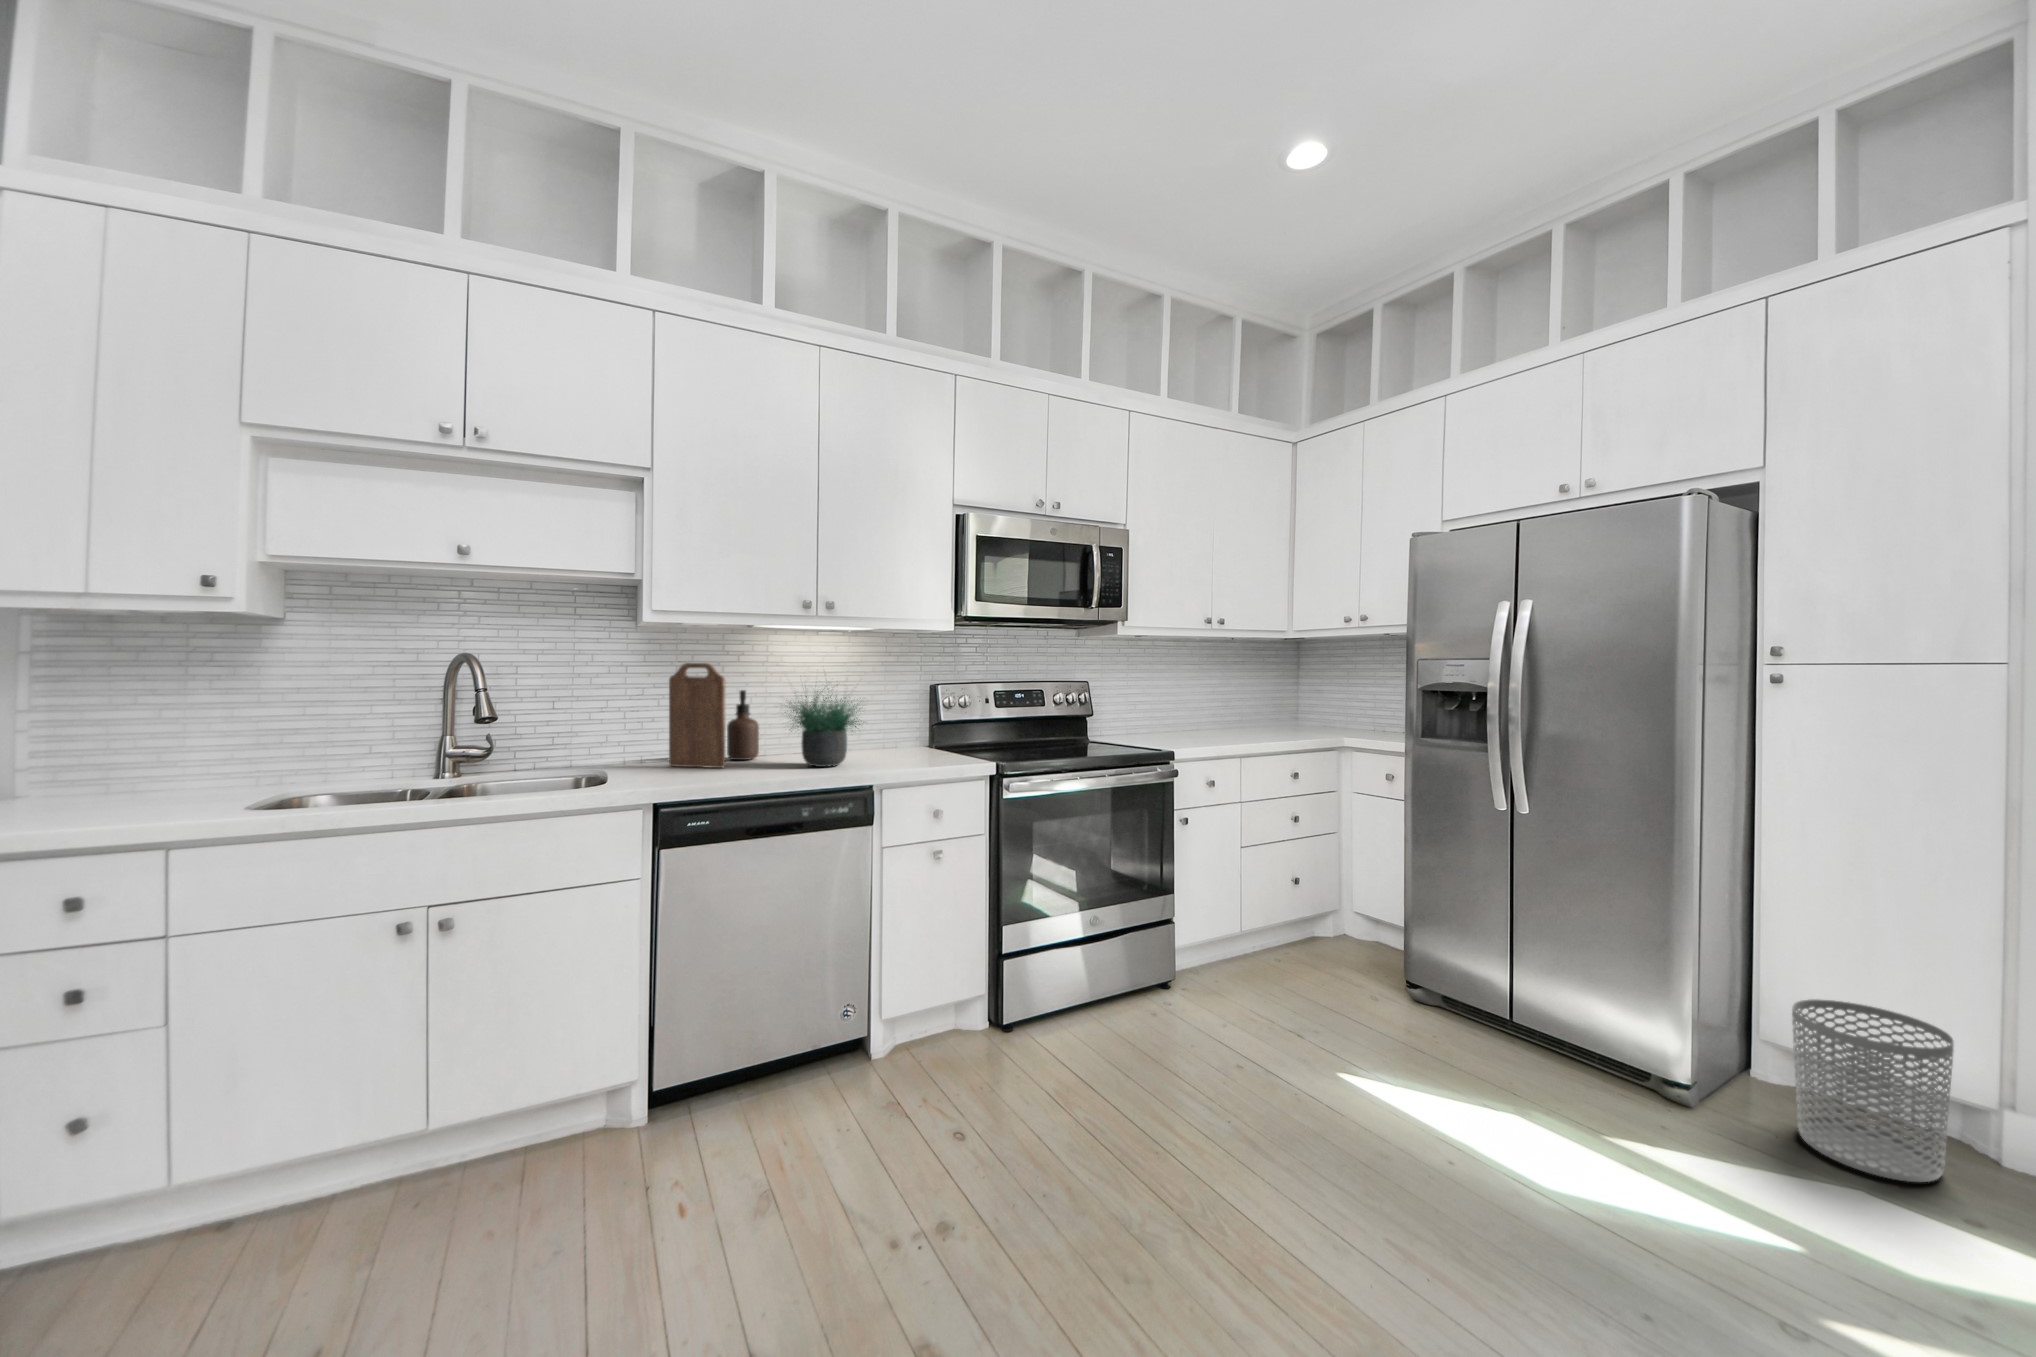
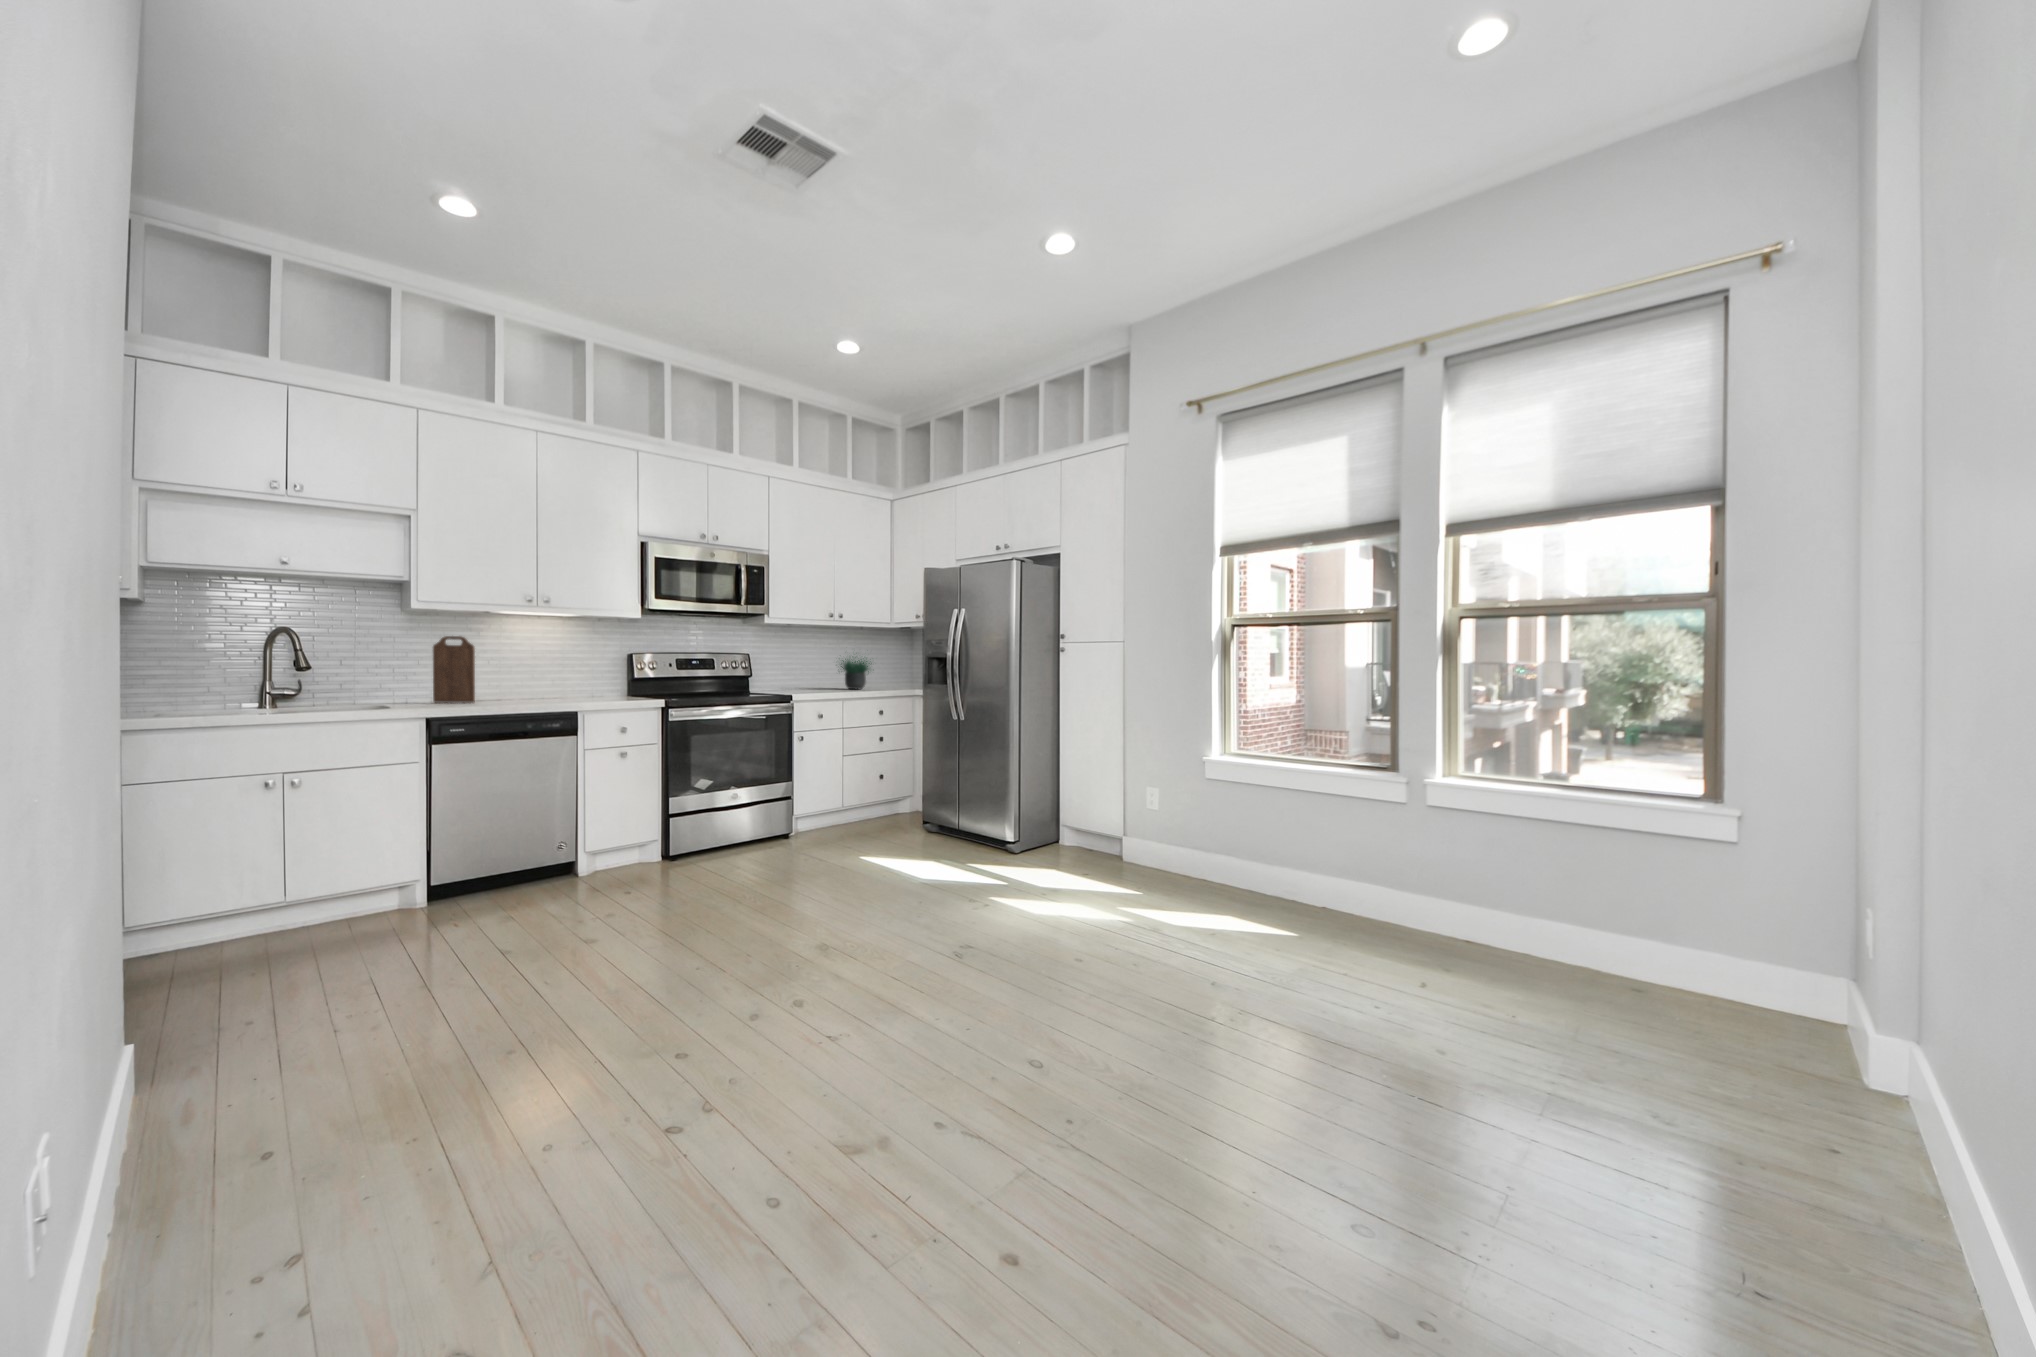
soap dispenser: present [727,690,759,760] -> none [475,655,499,700]
potted plant: present [787,691,861,767] -> present [840,659,870,689]
waste bin: present [1792,999,1954,1182] -> none [1062,801,1114,872]

